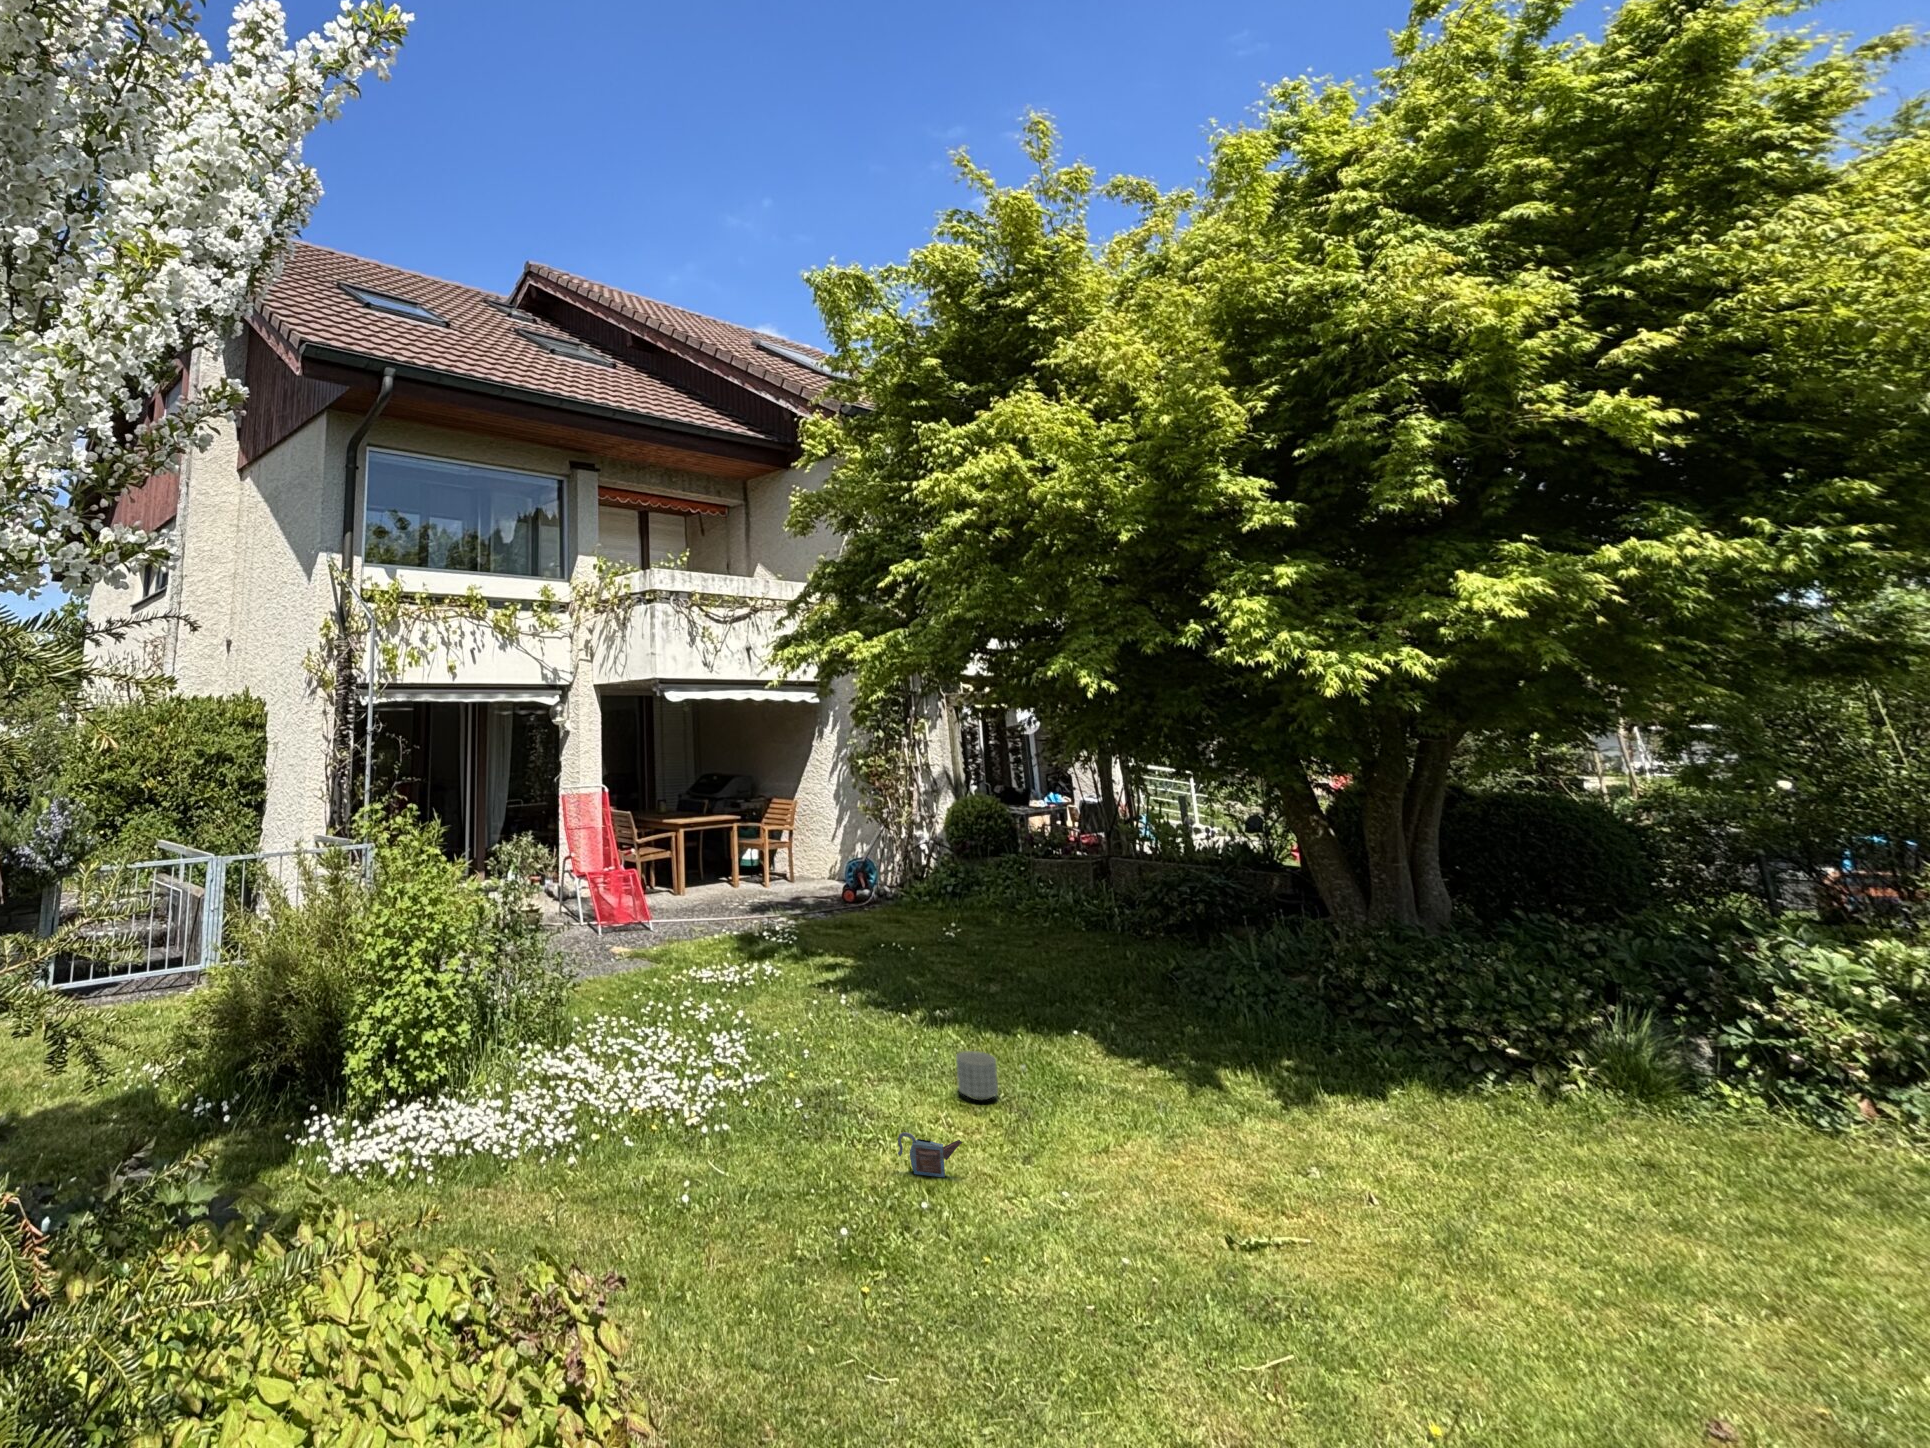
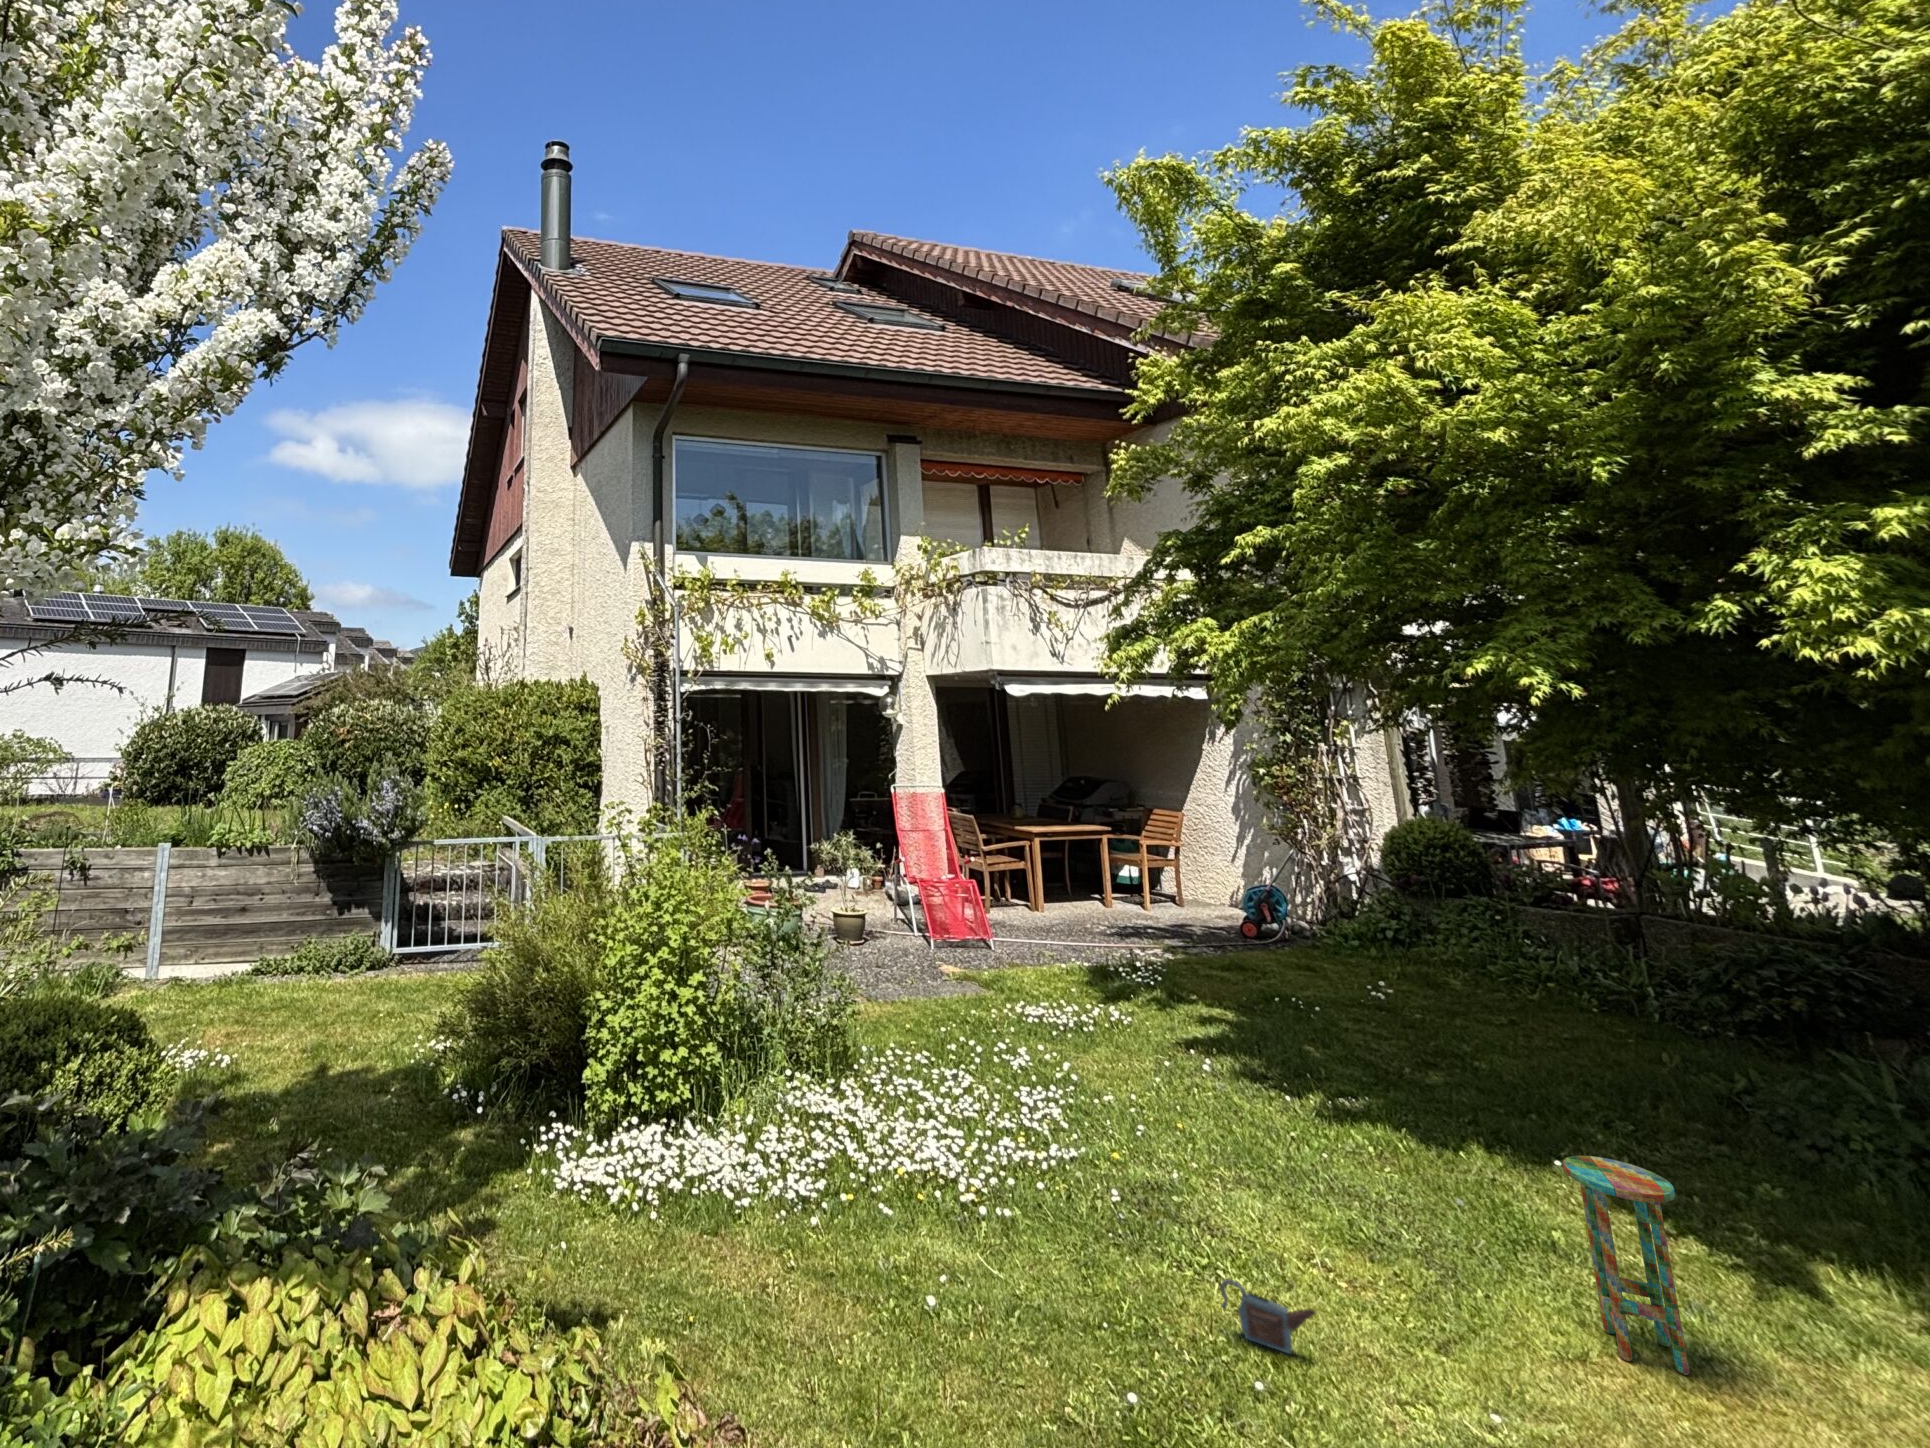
side table: none [1100,1006,1164,1139] -> present [1563,1156,1690,1375]
planter: present [956,1051,998,1101] -> none [1336,1175,1404,1248]

